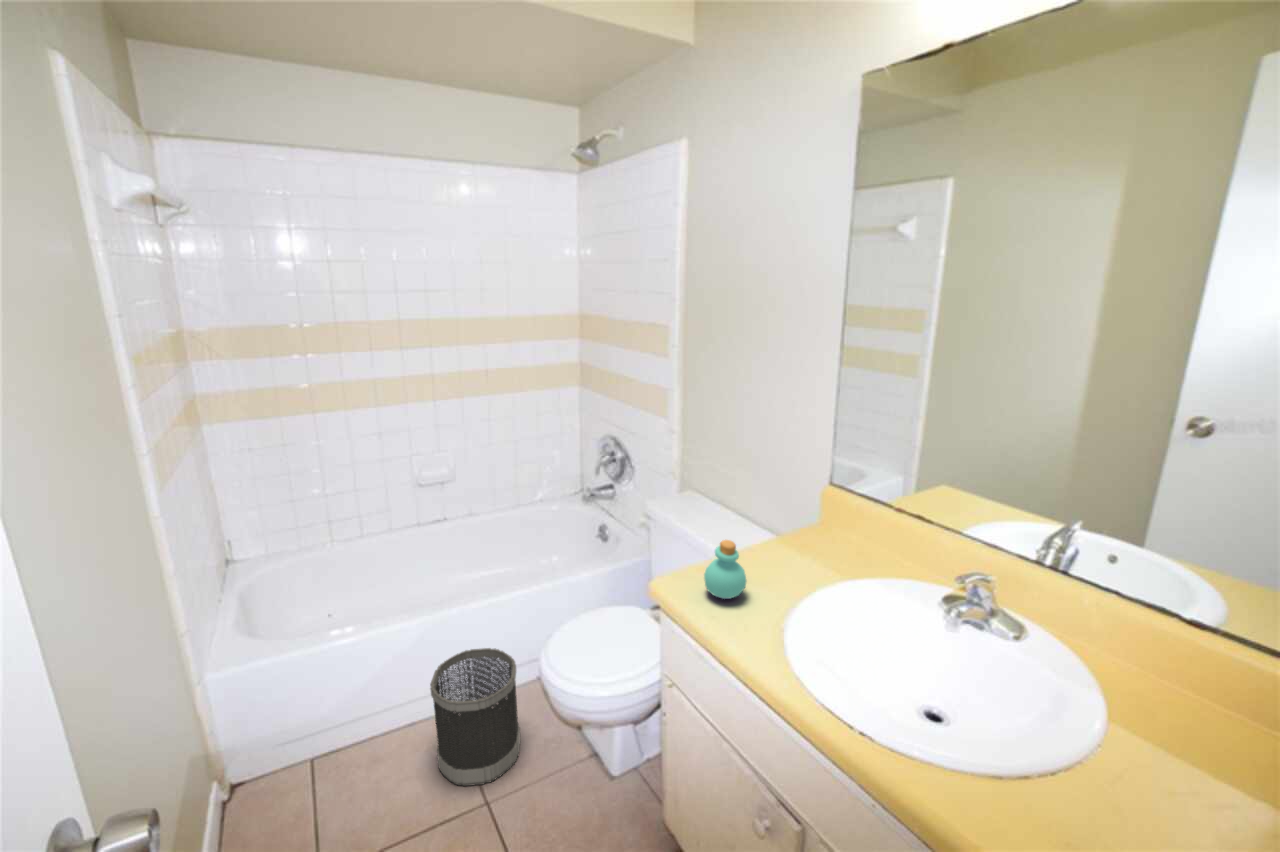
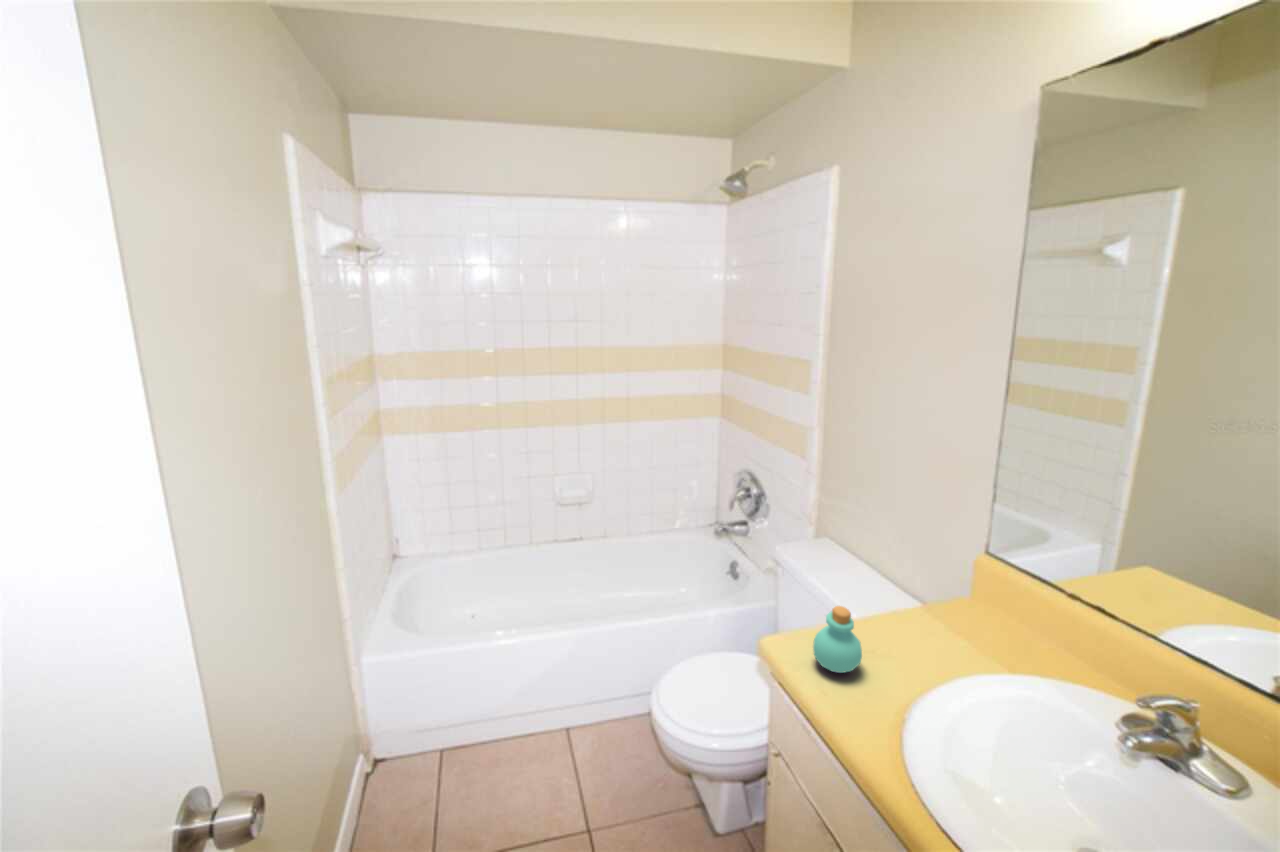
wastebasket: present [430,648,521,786] -> none [545,673,629,812]

